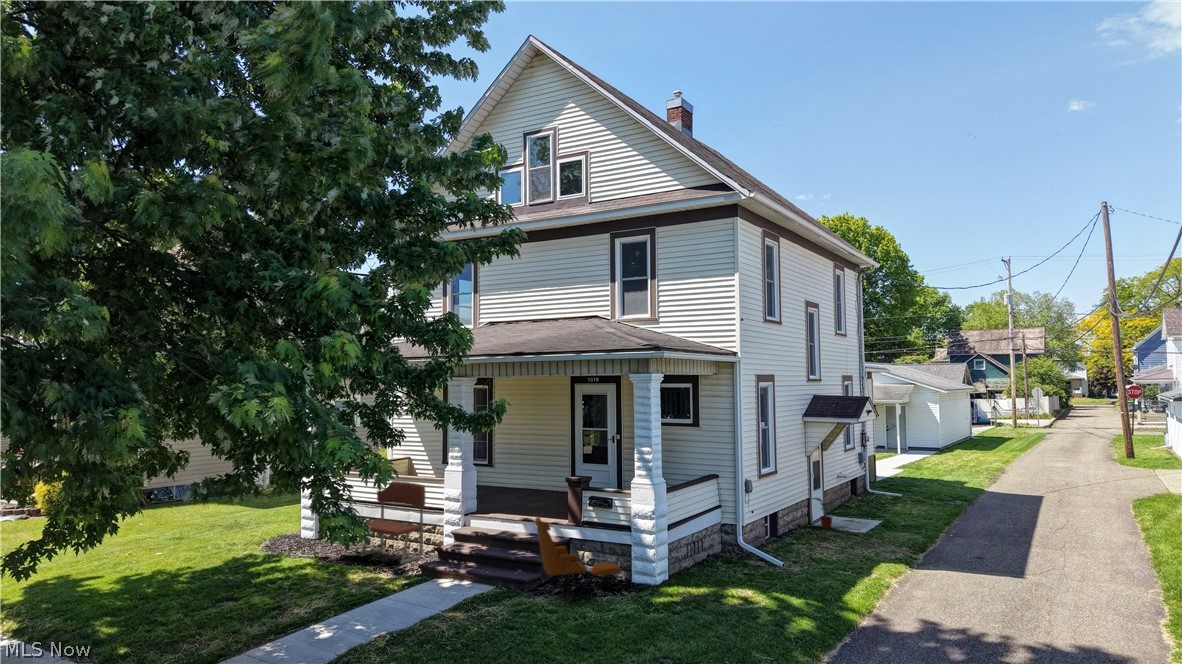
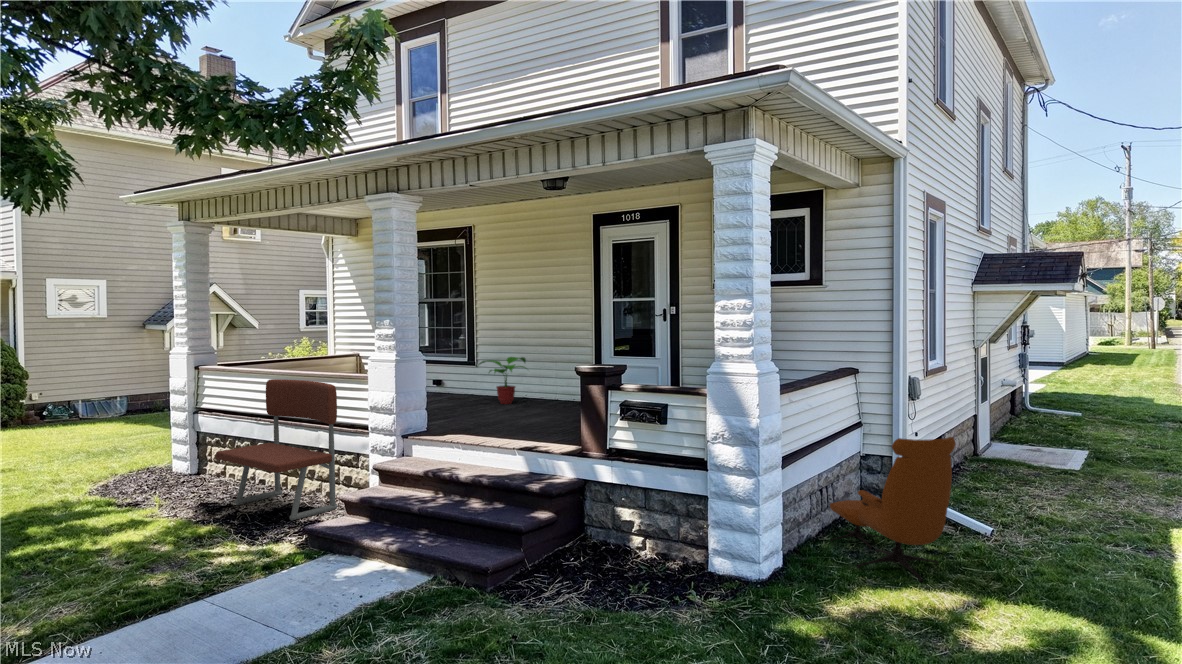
potted plant: present [812,498,835,529] -> present [479,357,526,404]
lounge chair: present [535,517,621,596] -> present [830,437,956,582]

